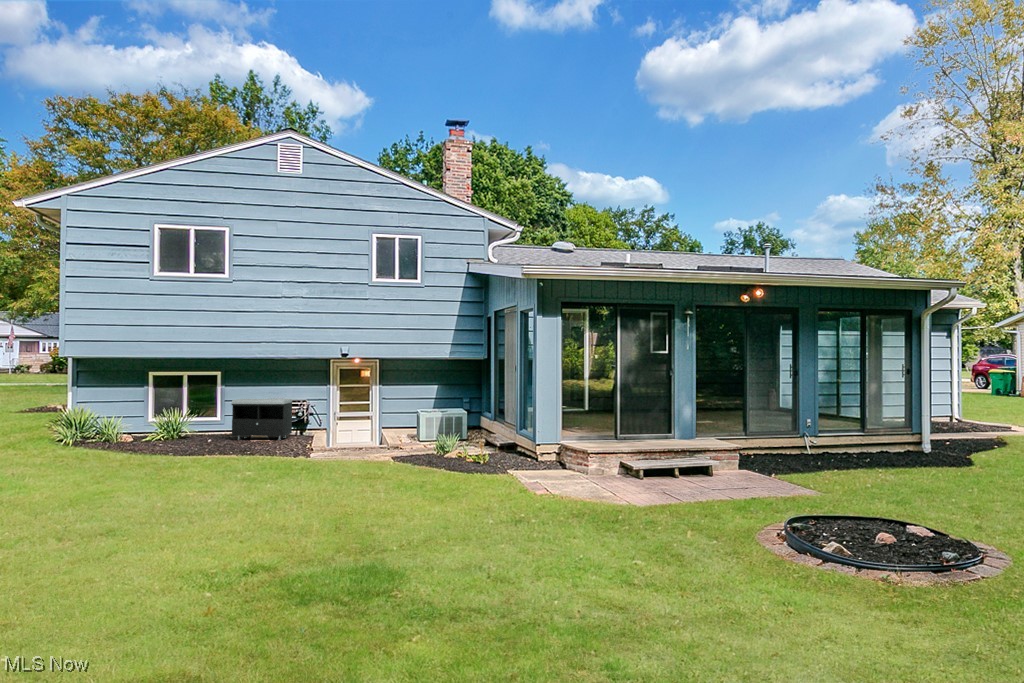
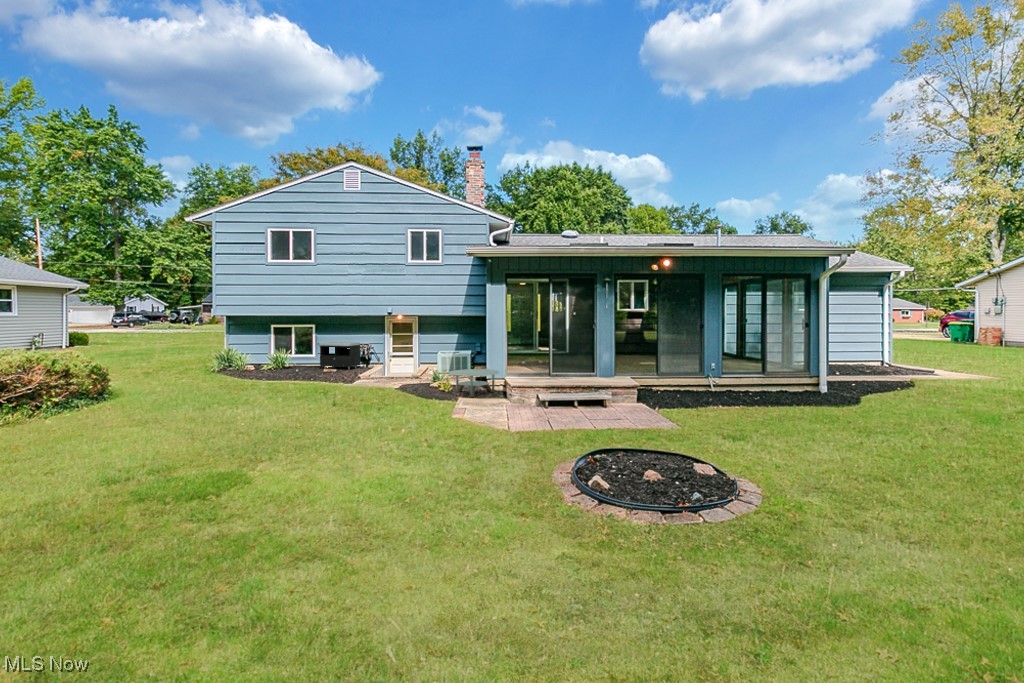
round table: none [494,432,565,469] -> present [448,369,500,397]

